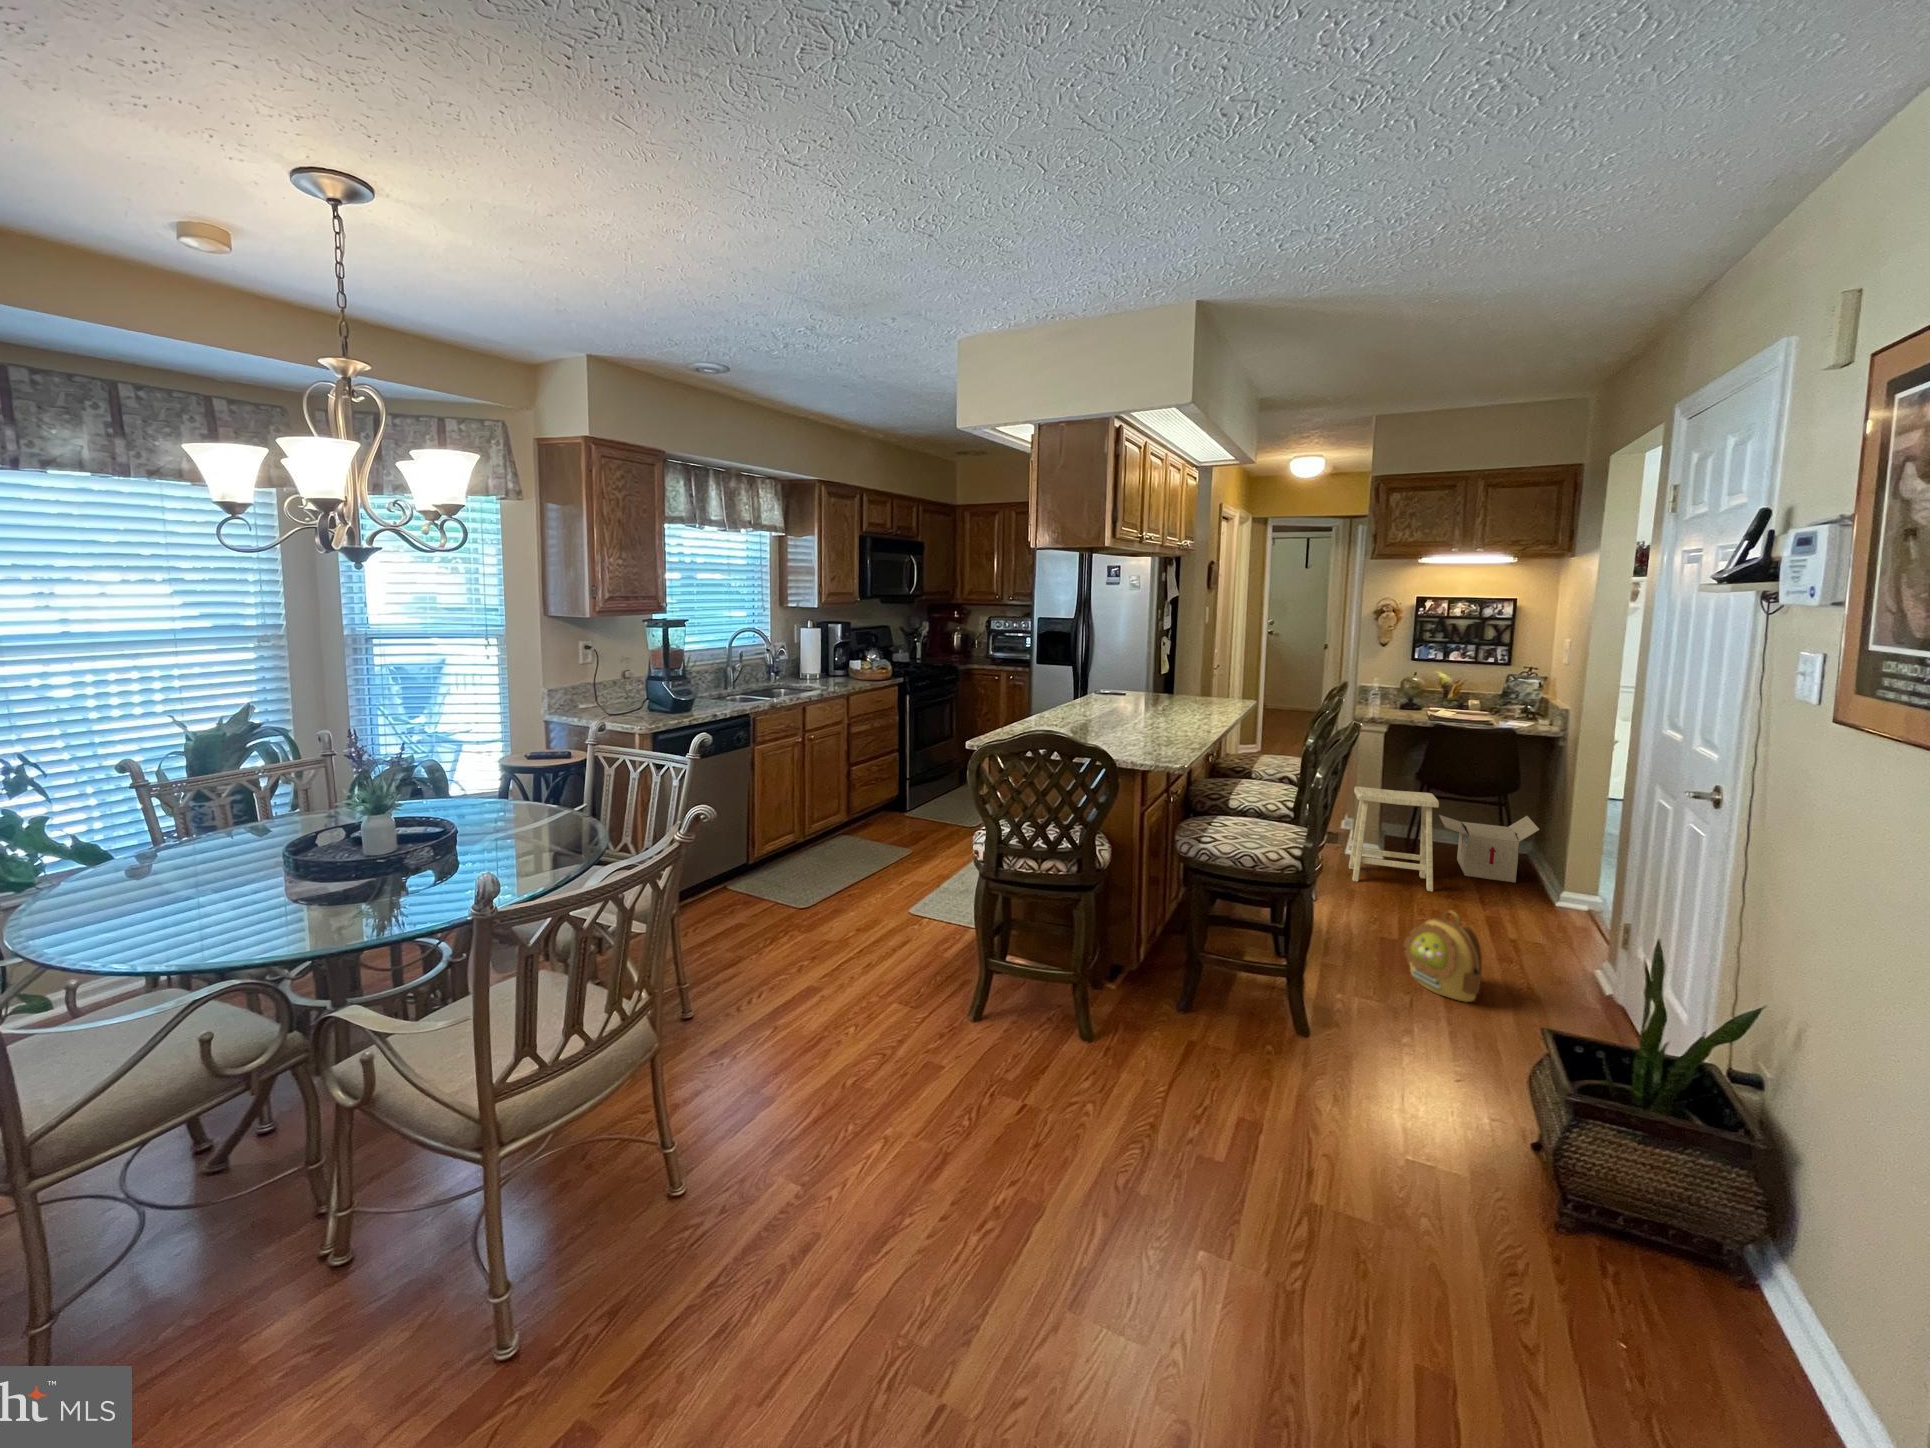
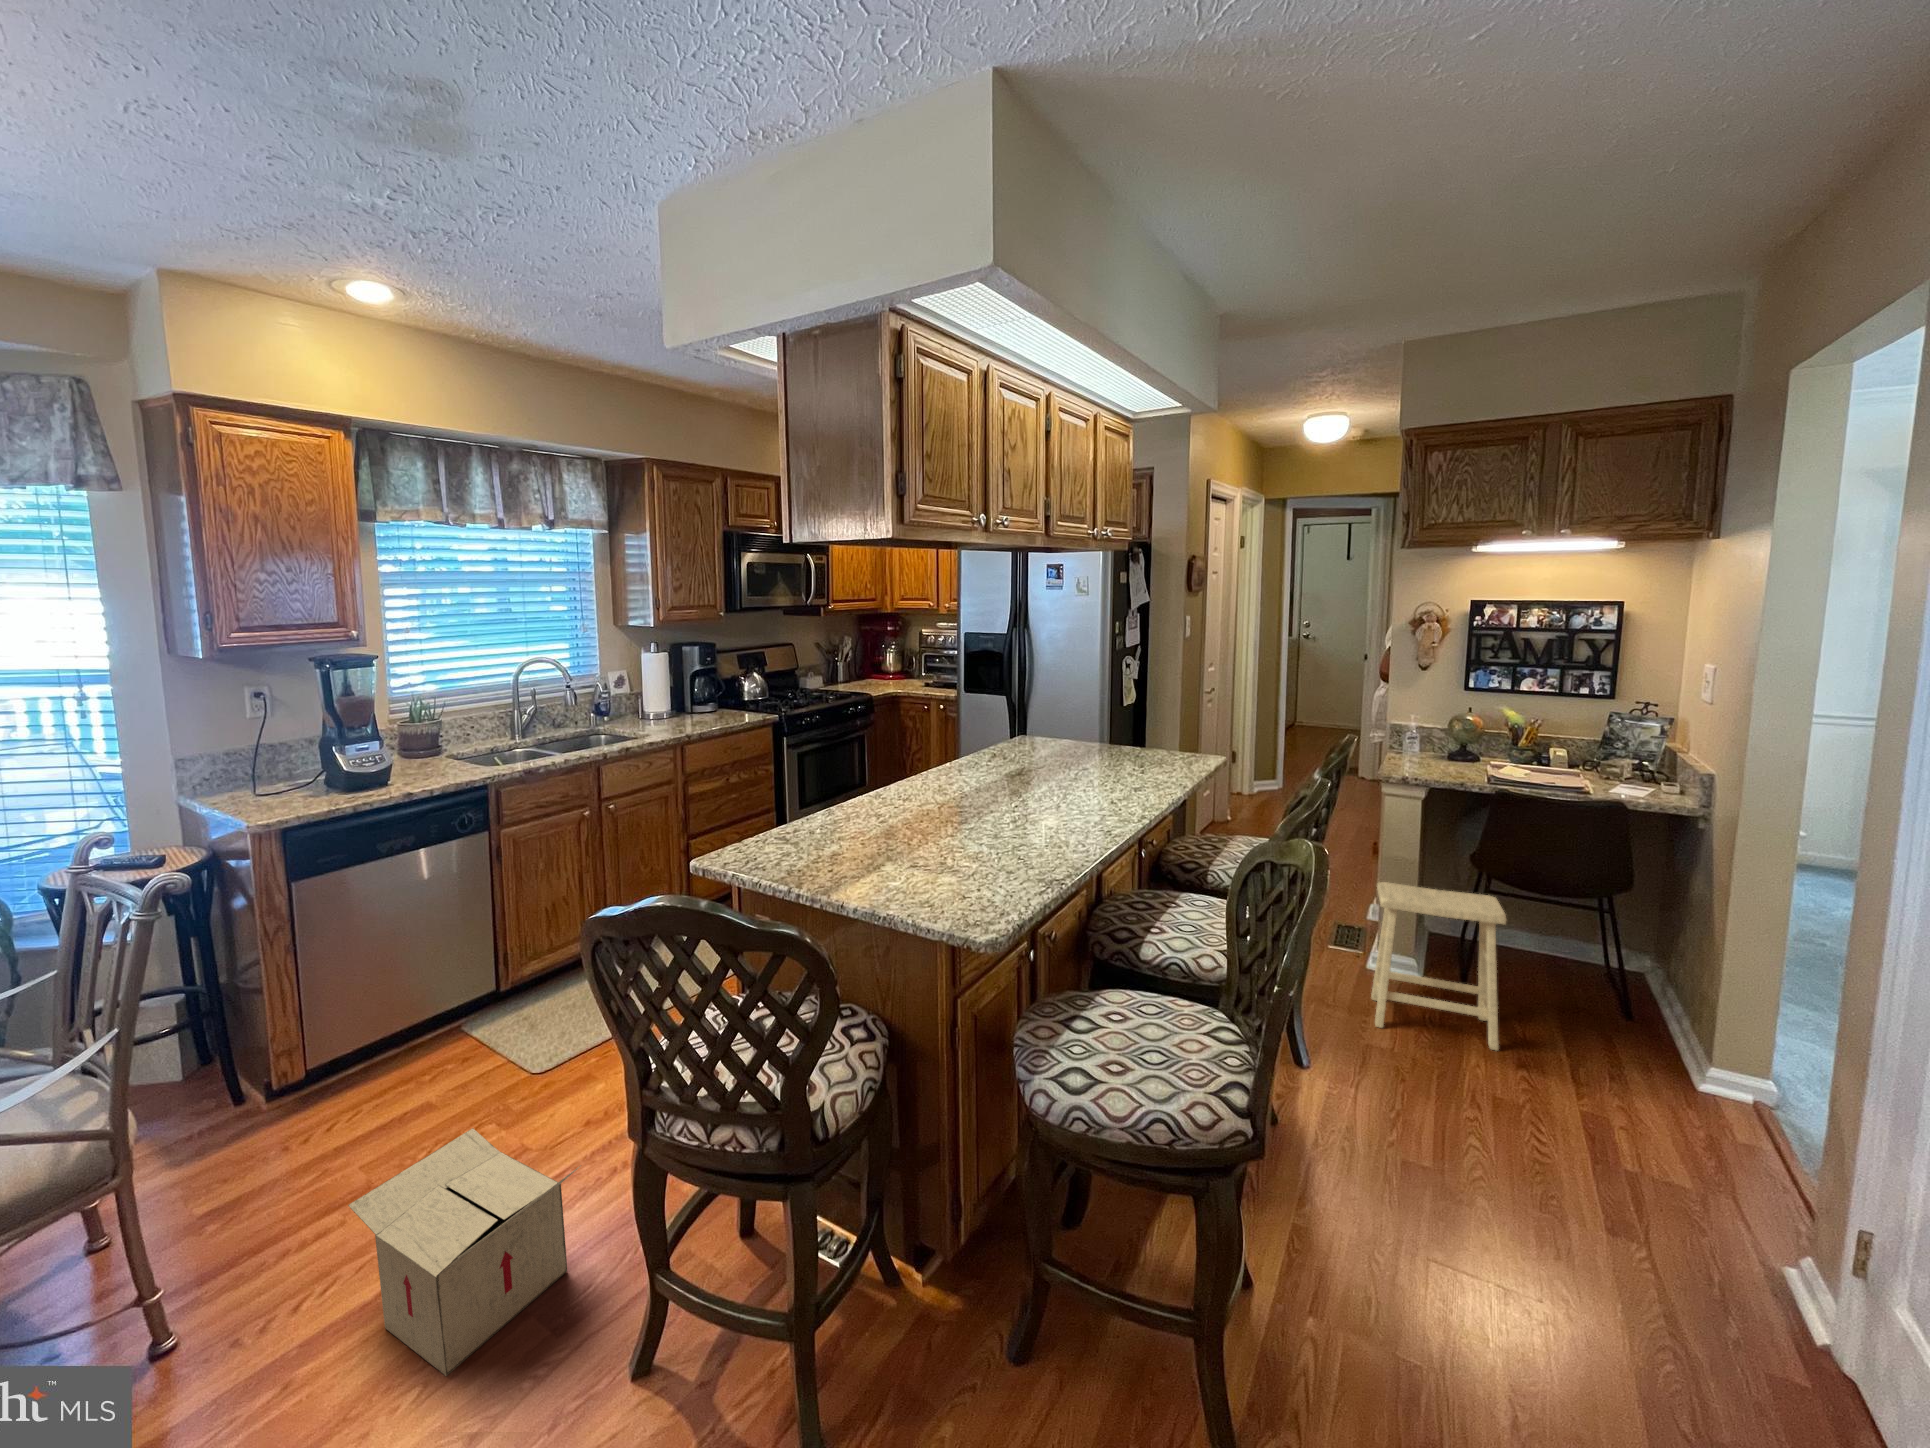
cardboard box: present [1439,815,1539,883] -> present [348,1128,581,1376]
backpack: present [1403,910,1482,1002] -> none [1444,1178,1590,1361]

